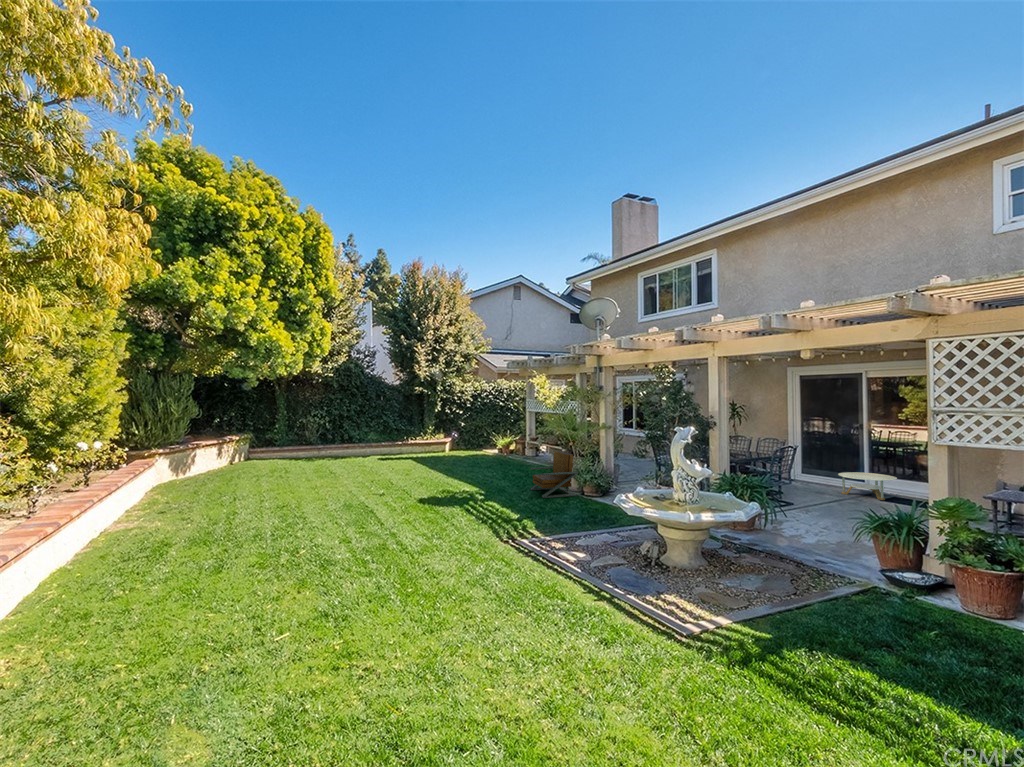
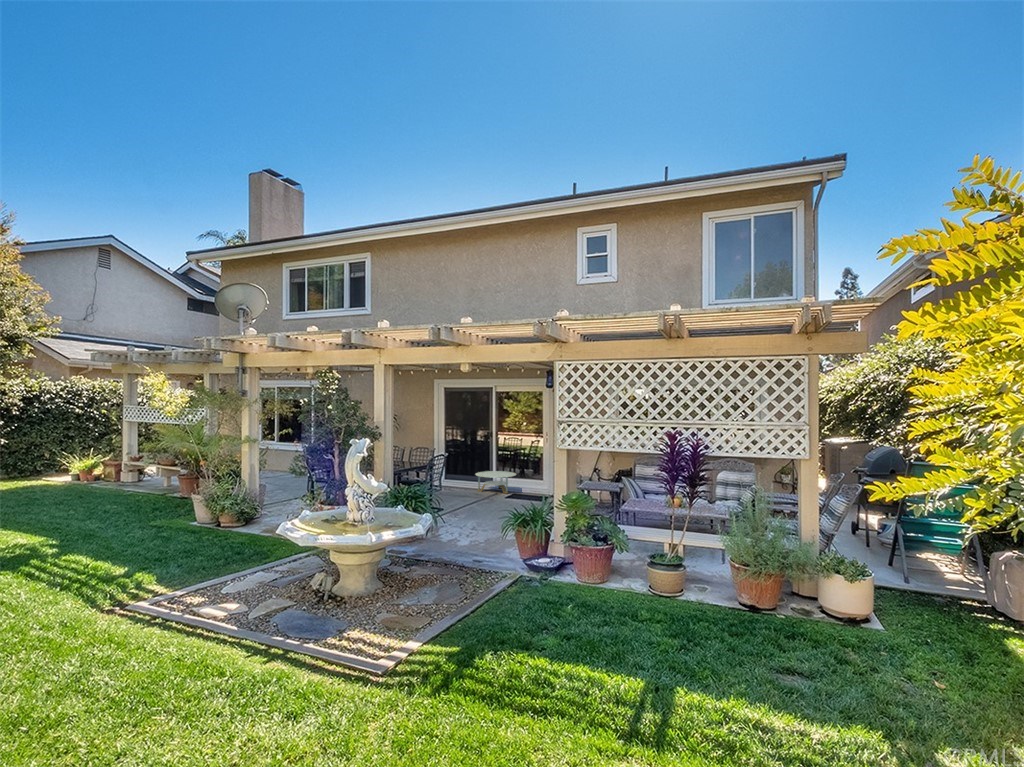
lounge chair: present [530,451,578,498] -> none [137,473,213,538]

